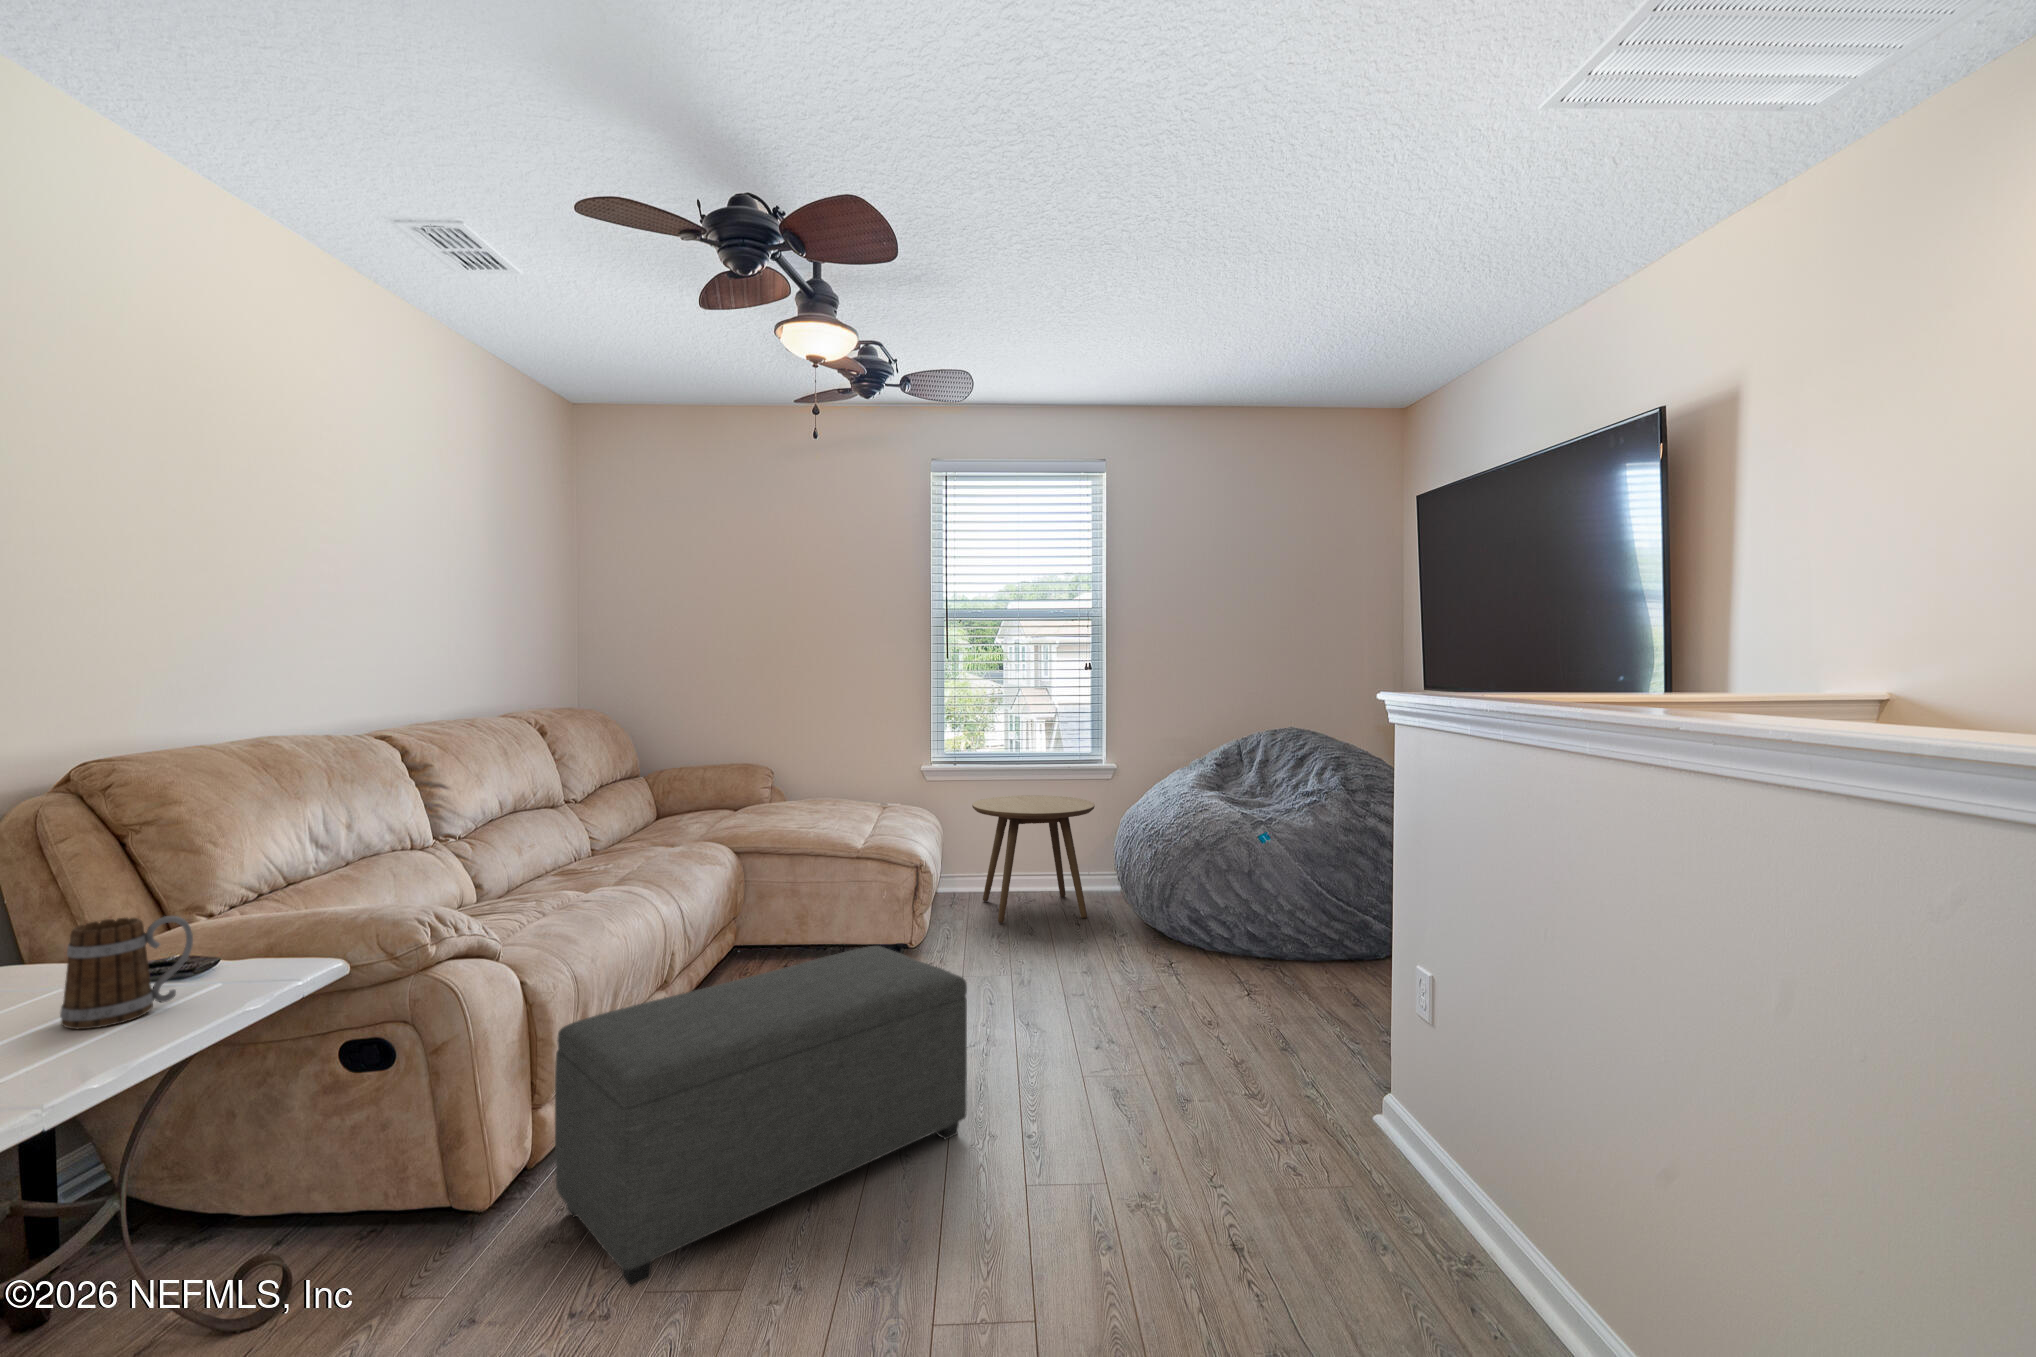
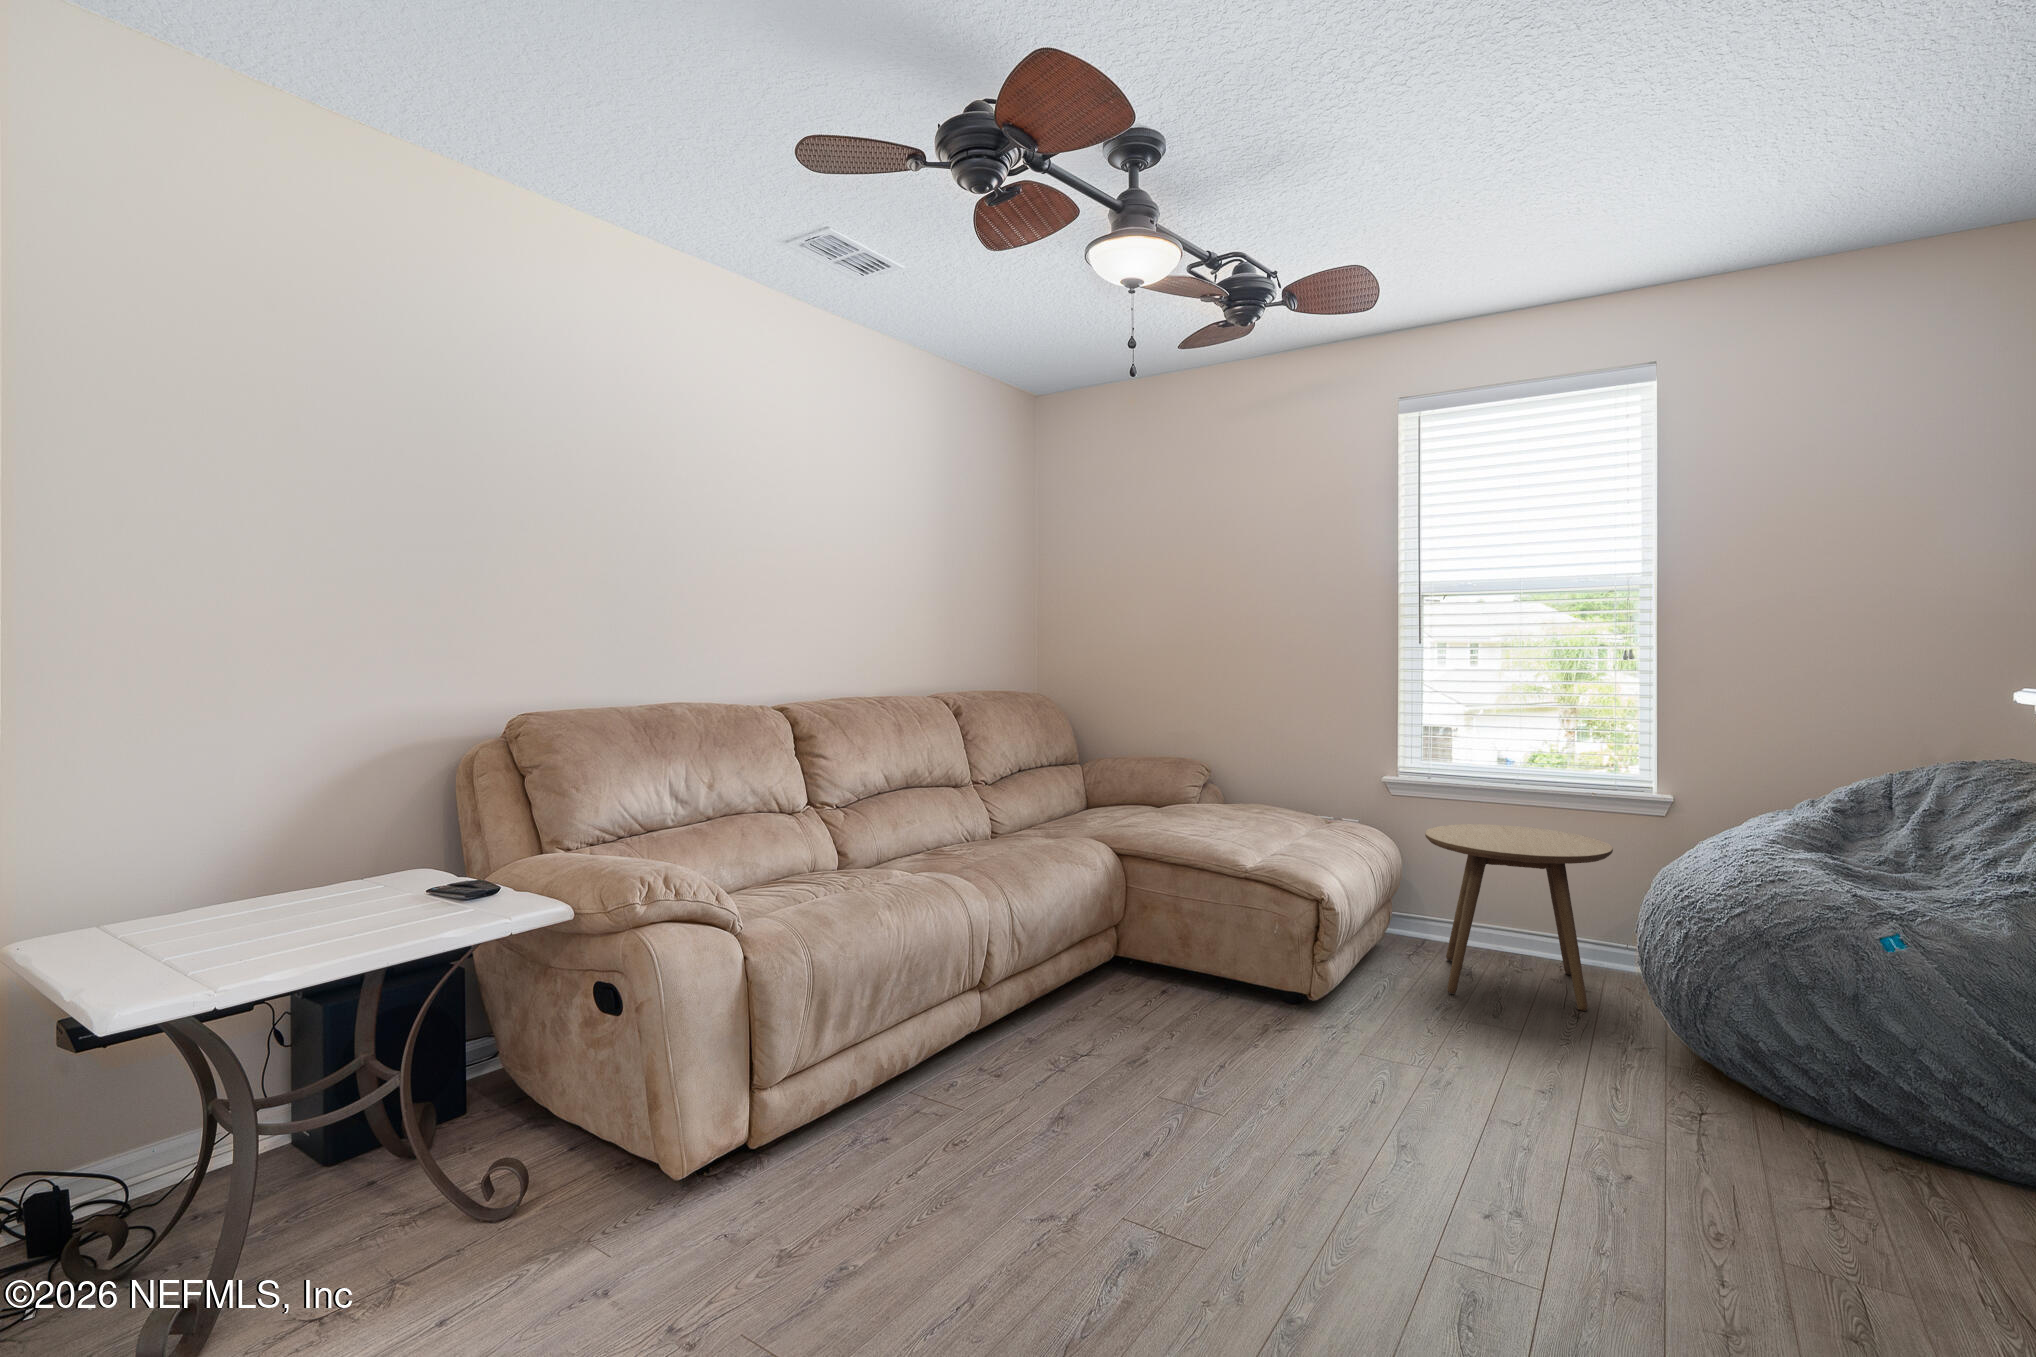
mug: present [60,916,193,1029] -> none [355,843,446,931]
ottoman: present [555,946,967,1286] -> none [750,991,1217,1303]

